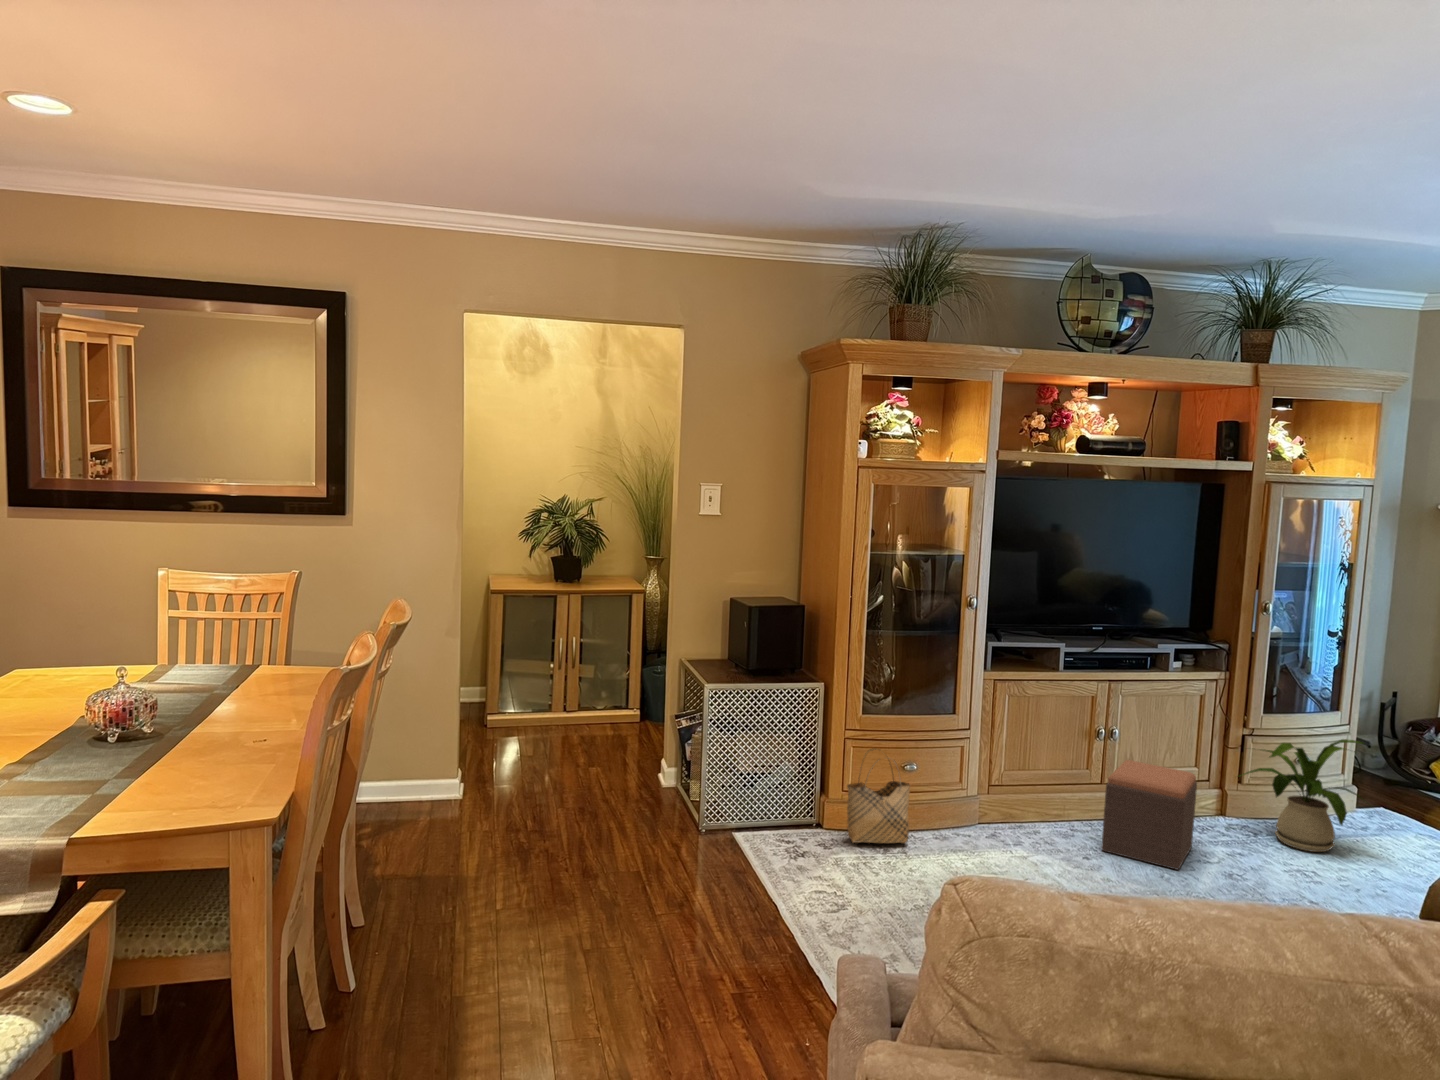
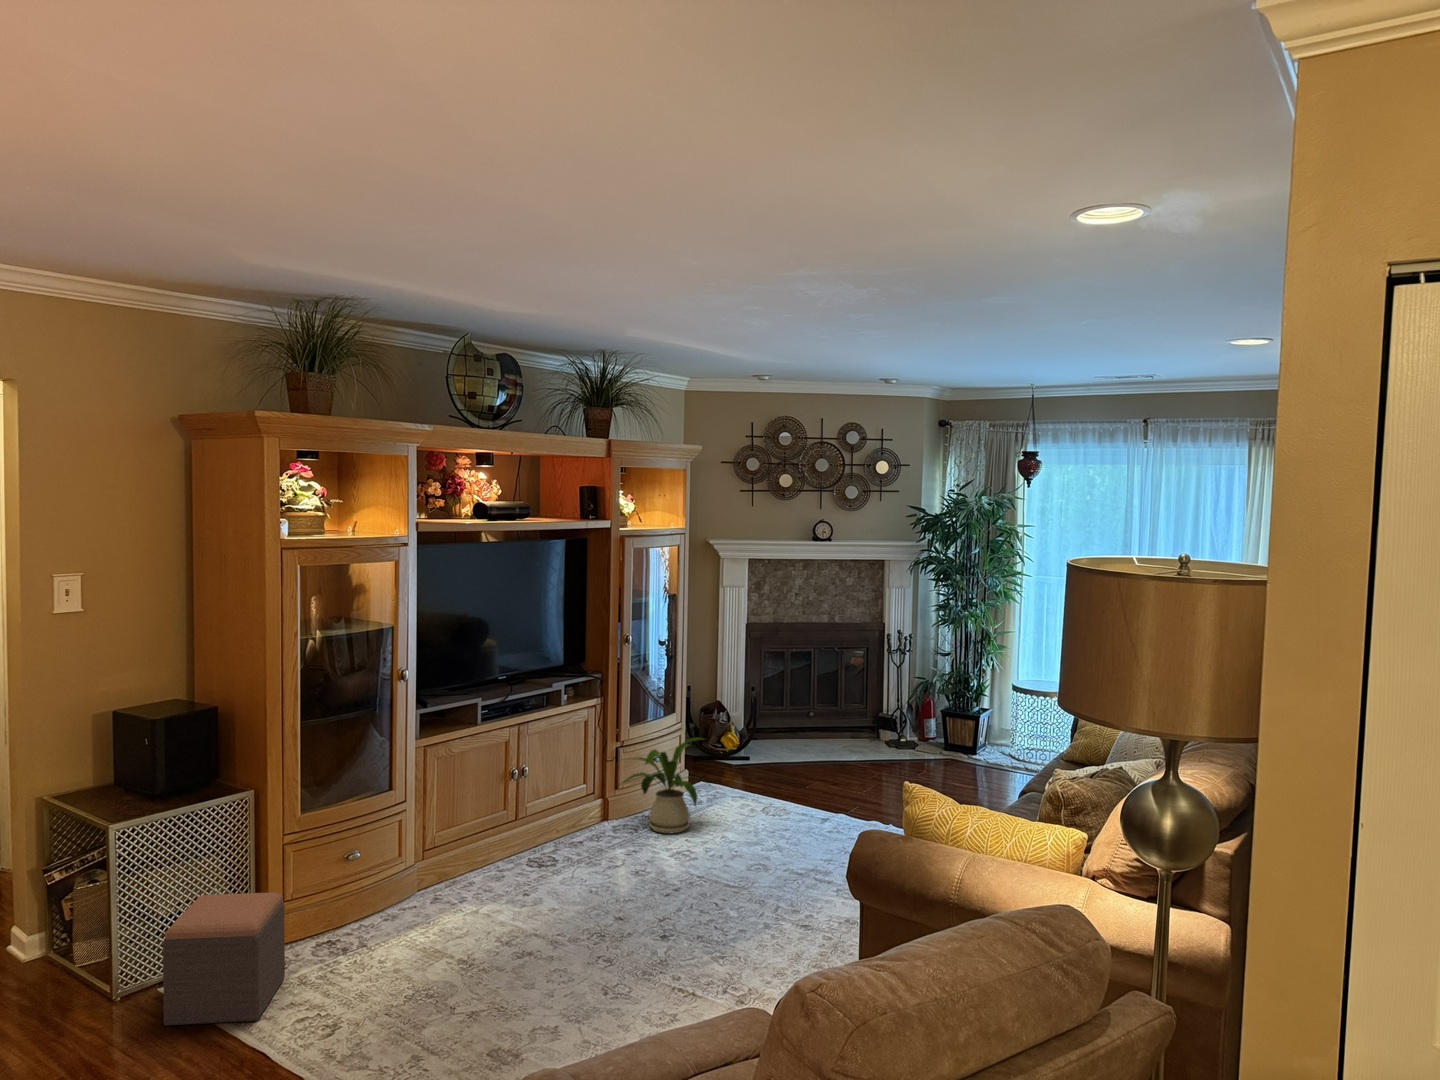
woven basket: present [847,748,910,843] -> none [294,845,363,954]
footstool: present [1101,760,1197,870] -> present [163,892,285,1026]

